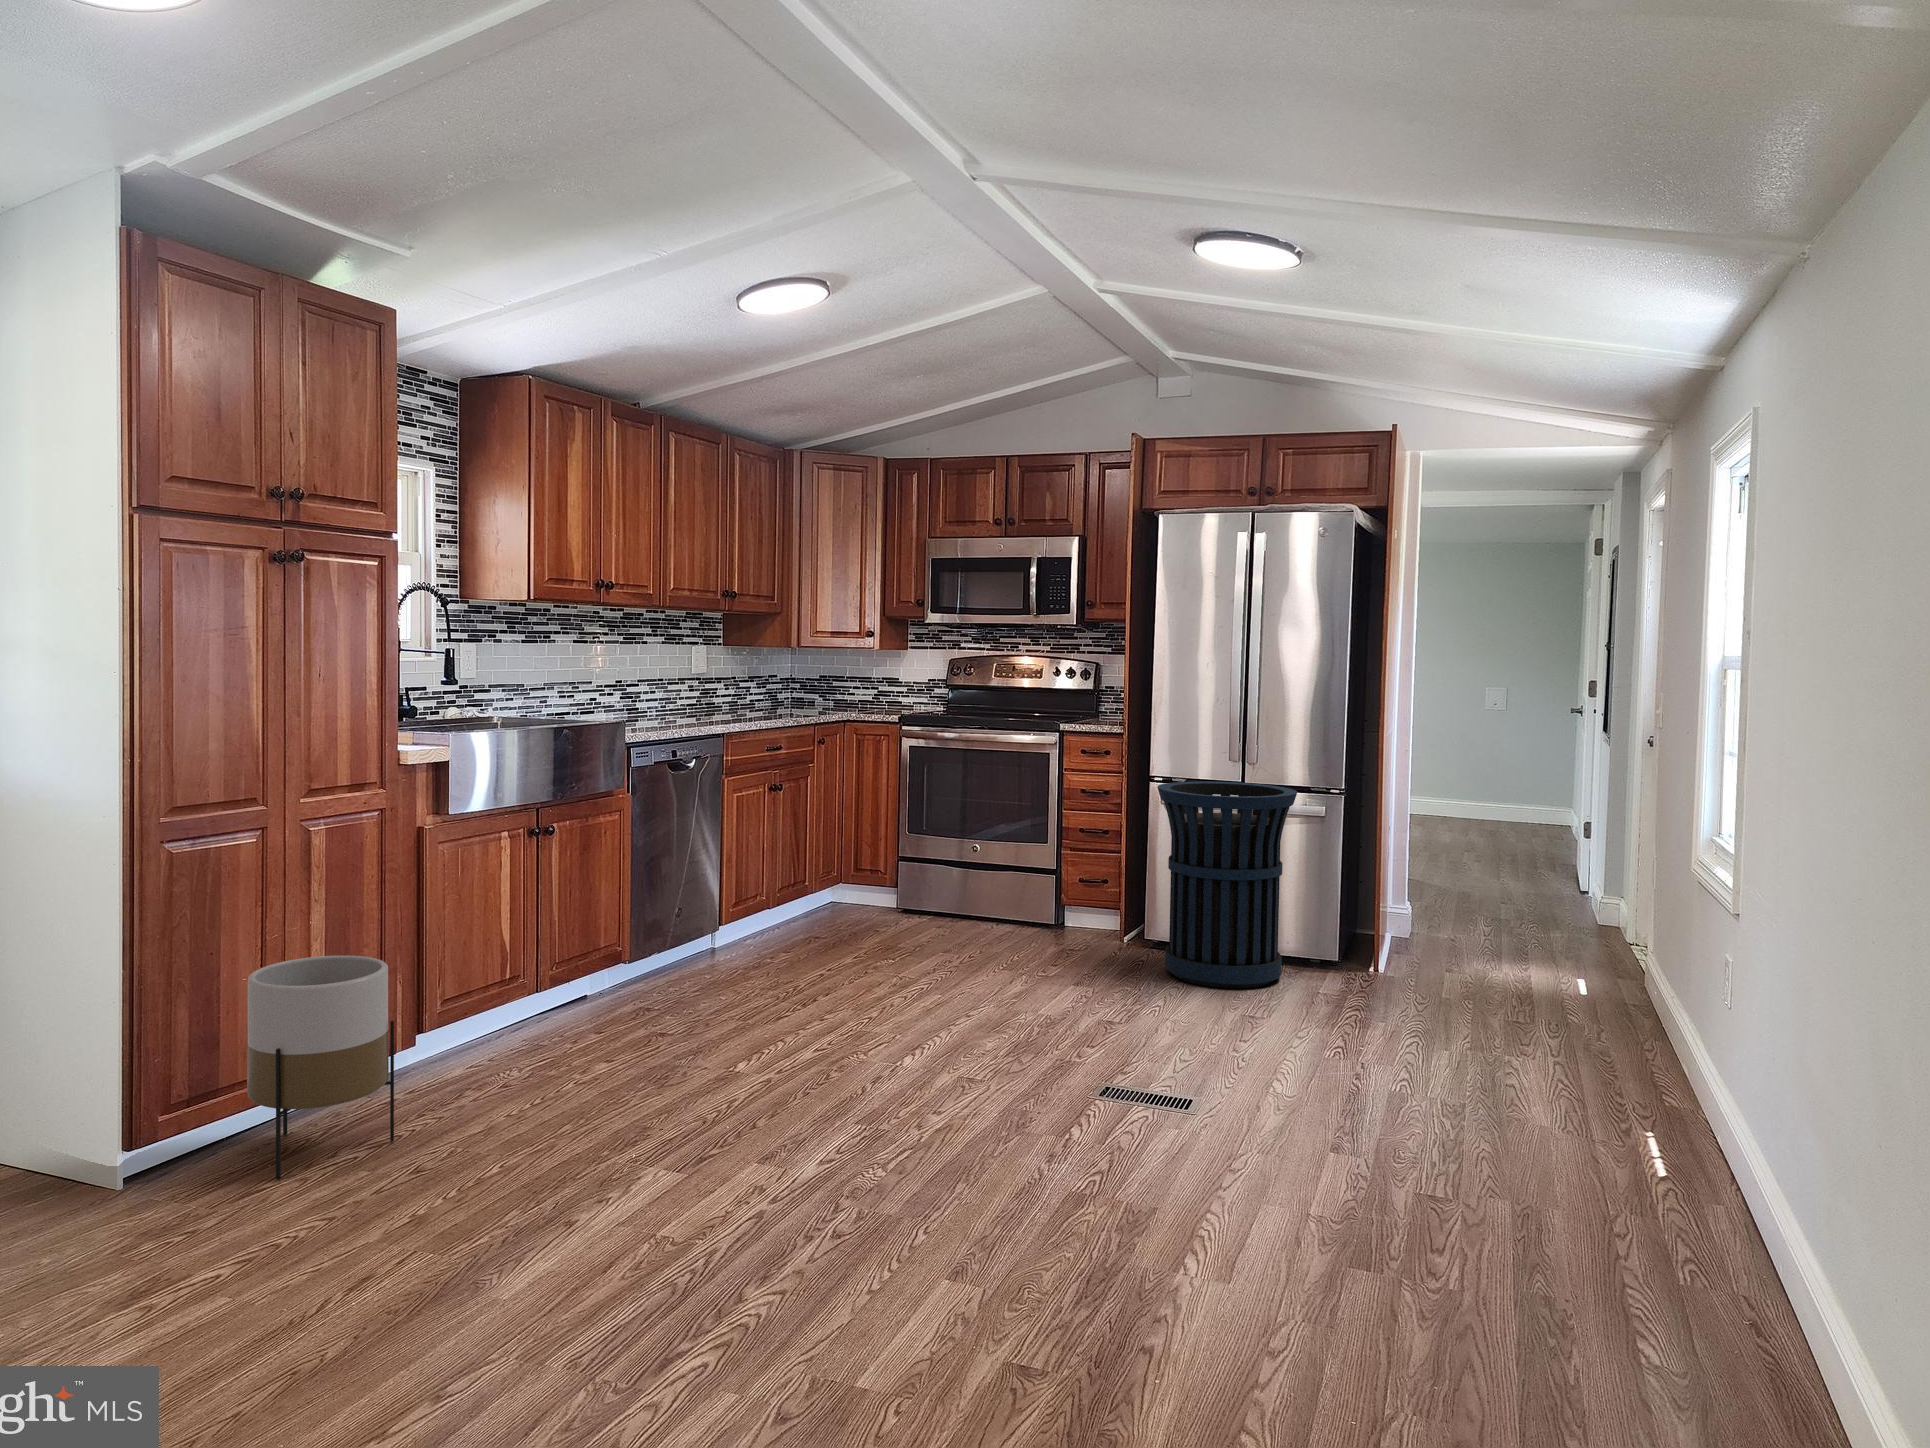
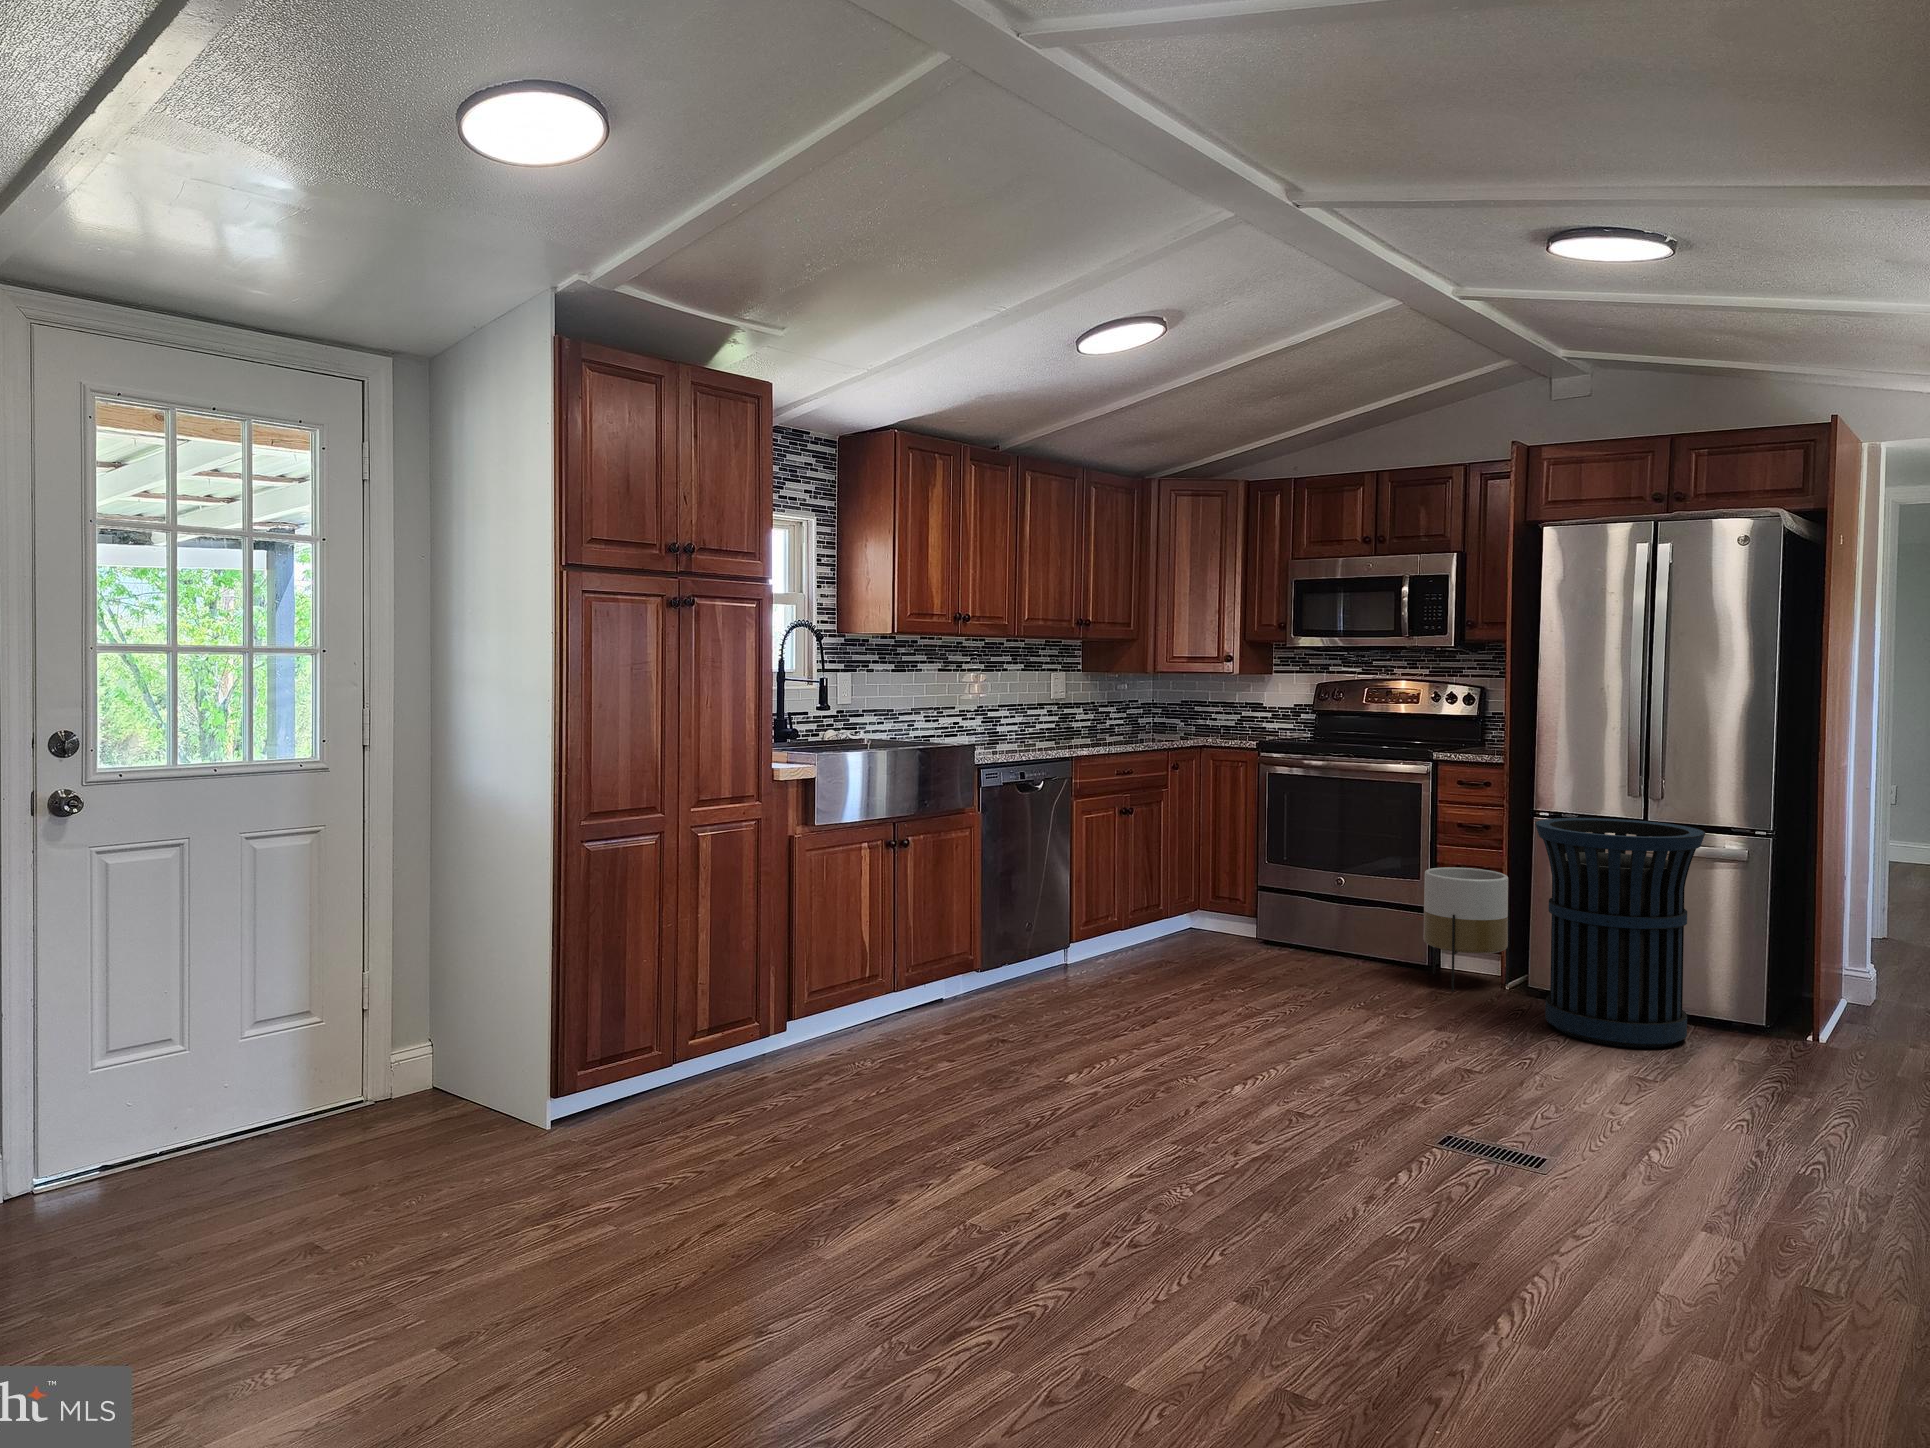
planter: present [247,955,394,1178] -> present [1423,867,1510,992]

